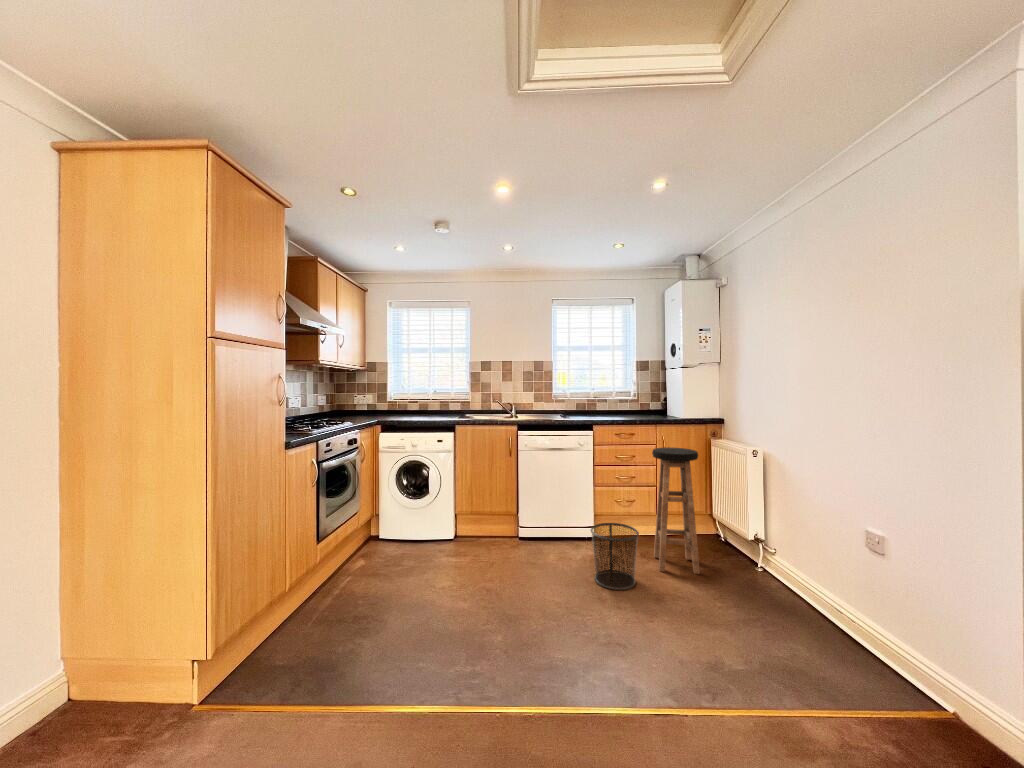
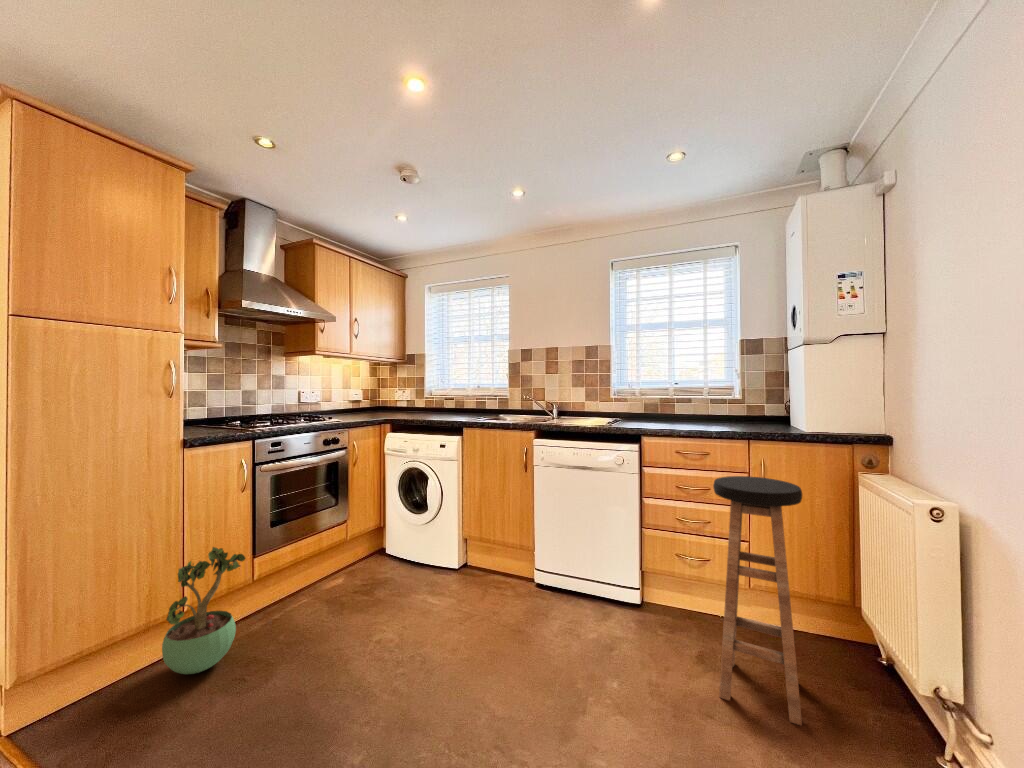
waste bin: present [591,523,639,590] -> none [583,593,666,724]
potted plant: none [291,527,343,627] -> present [162,547,245,674]

